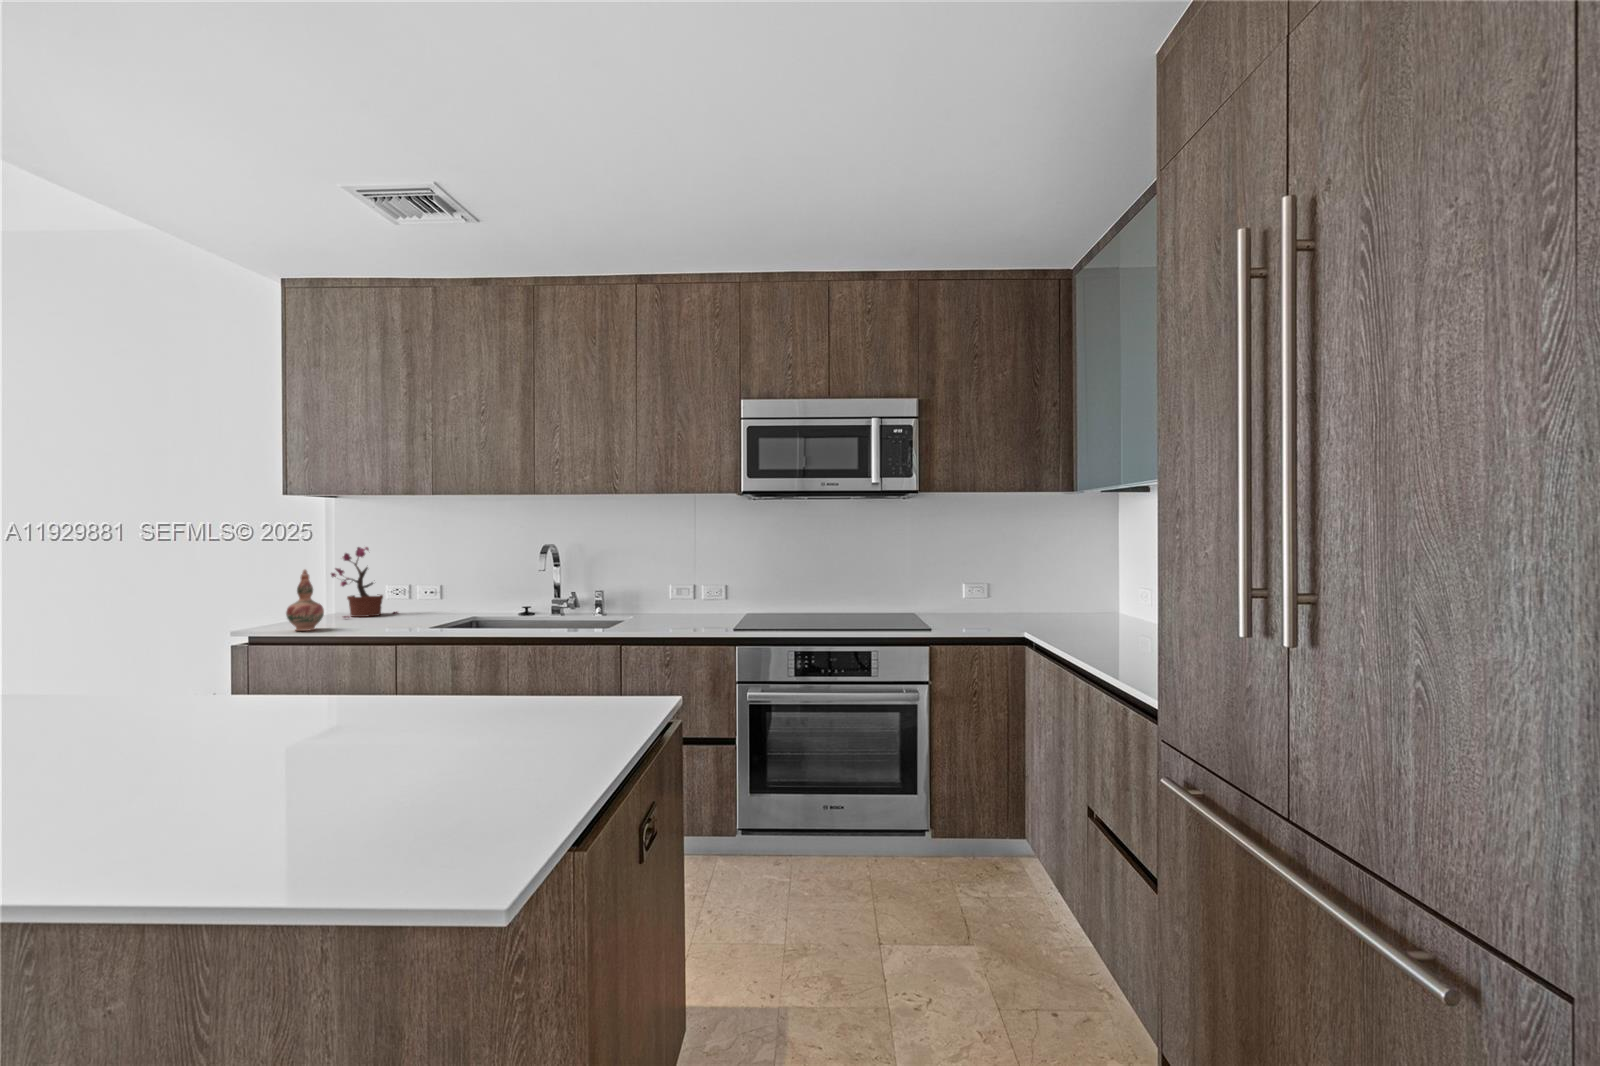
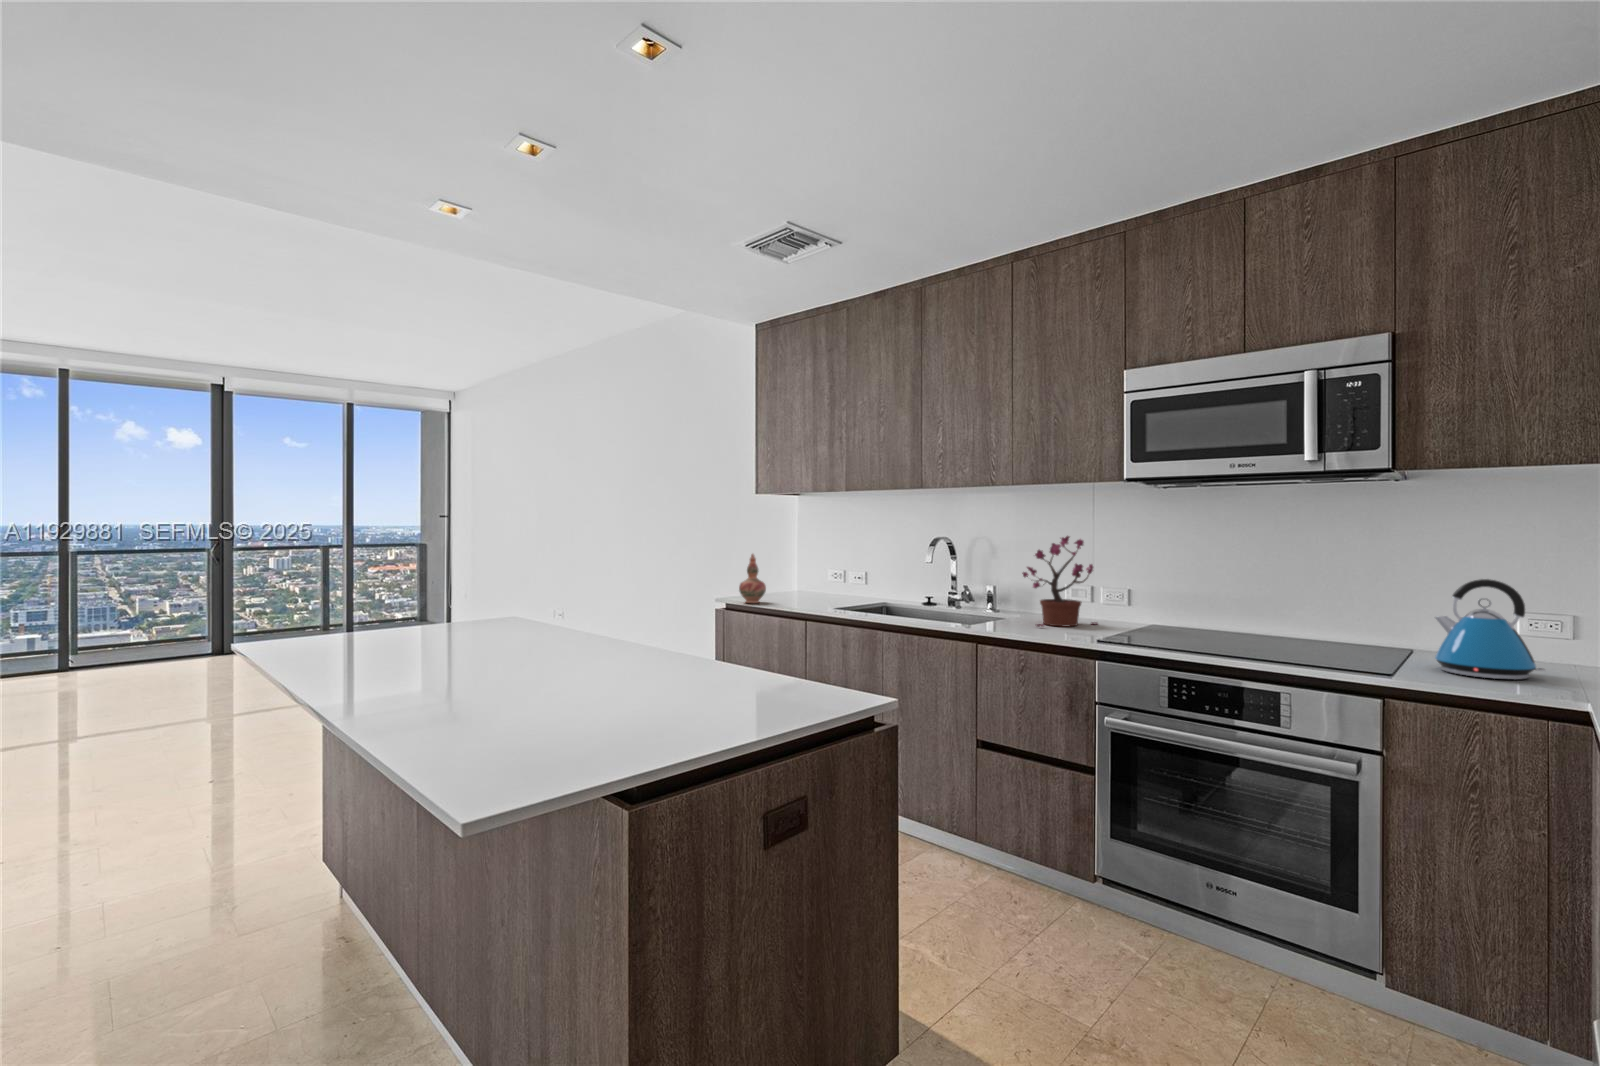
potted plant: present [331,547,396,618] -> present [1022,536,1098,627]
kettle: none [944,564,998,626] -> present [1435,579,1545,680]

